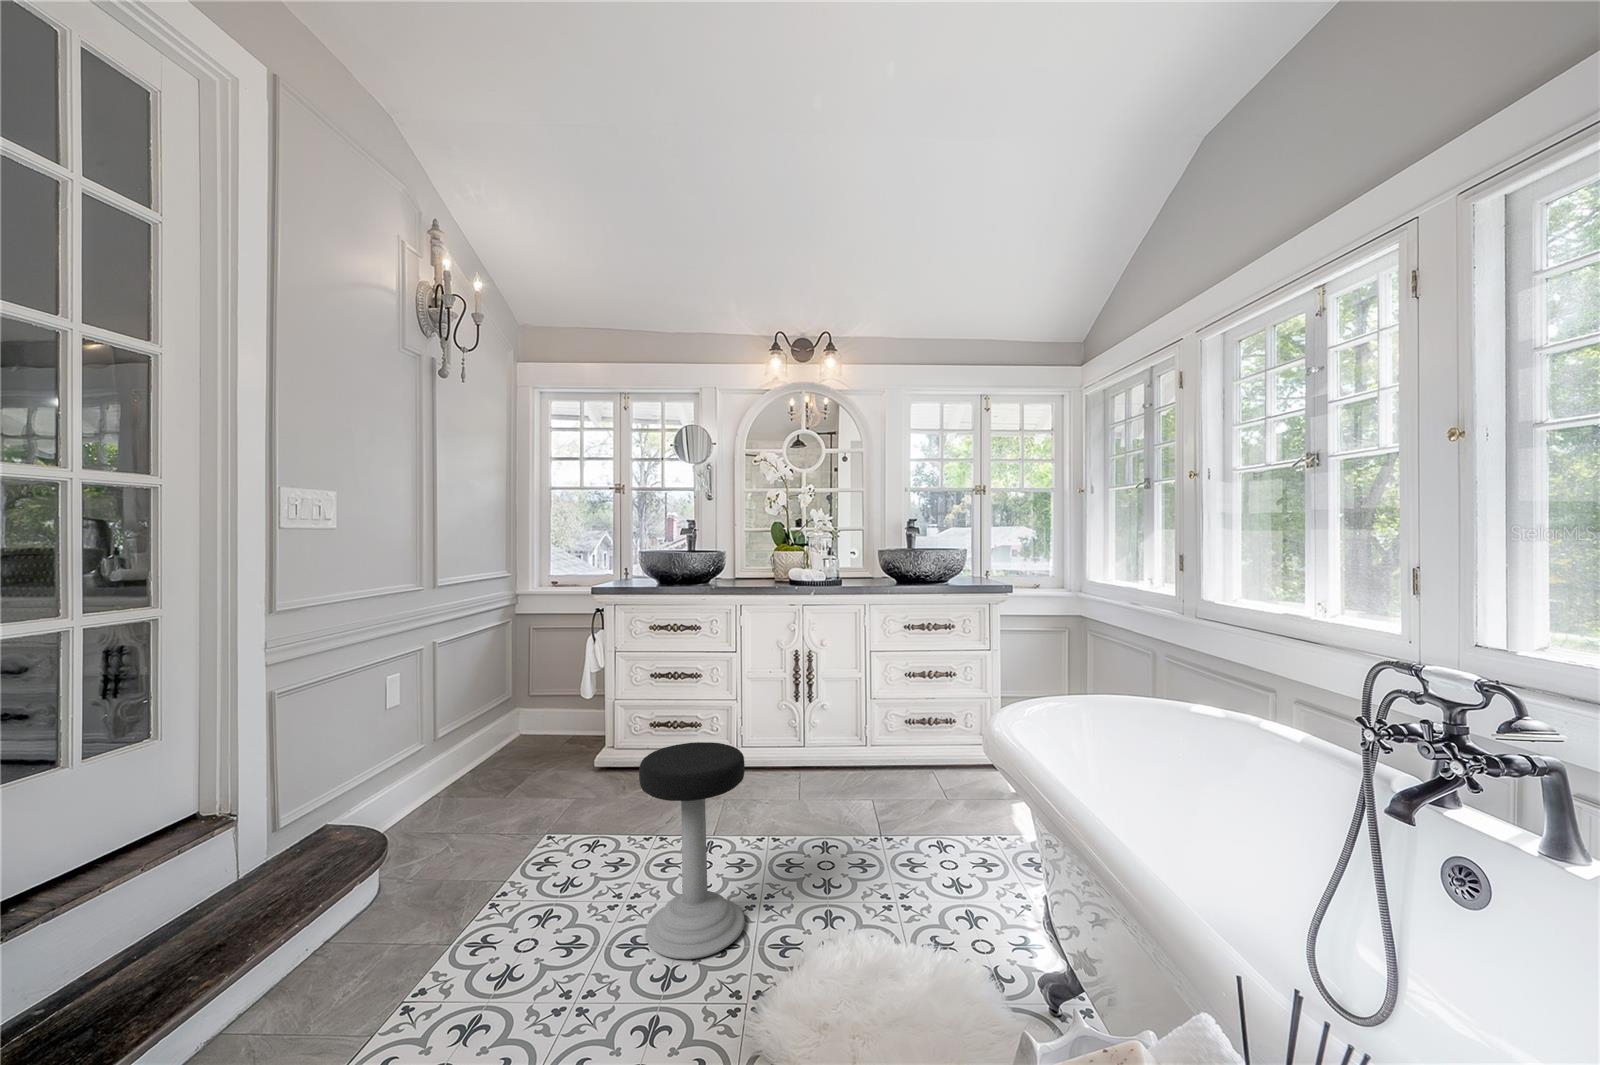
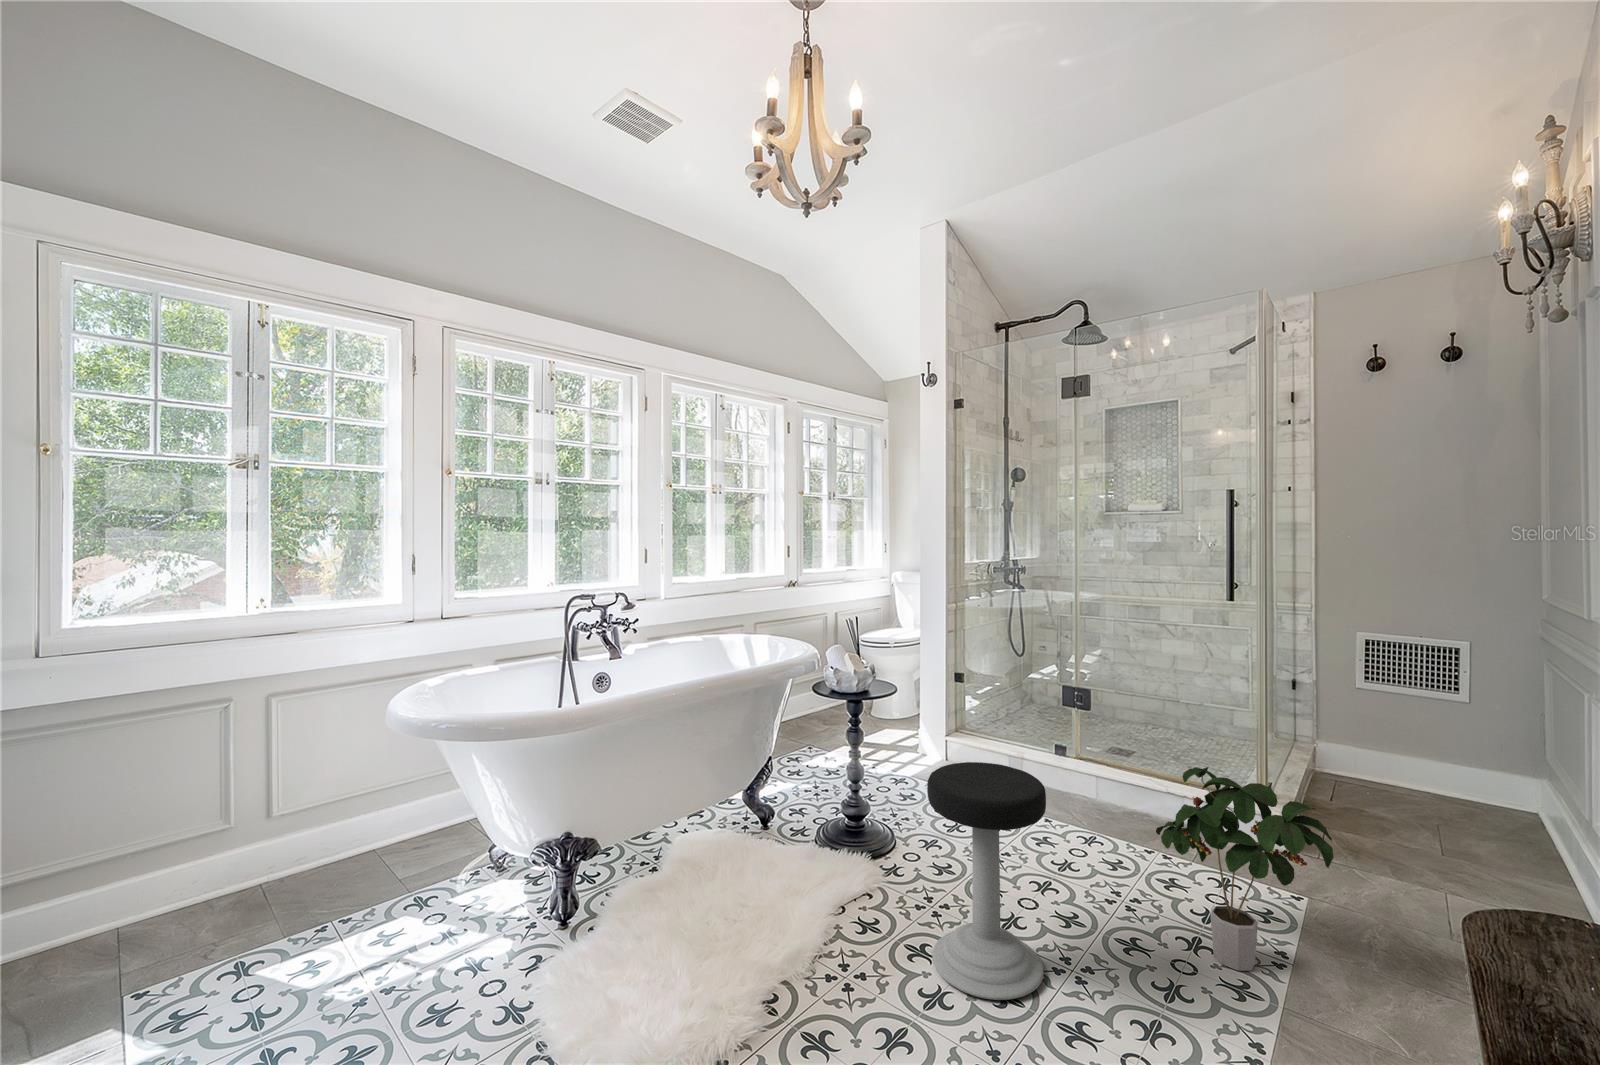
potted plant: none [791,710,908,854] -> present [1156,767,1334,971]

